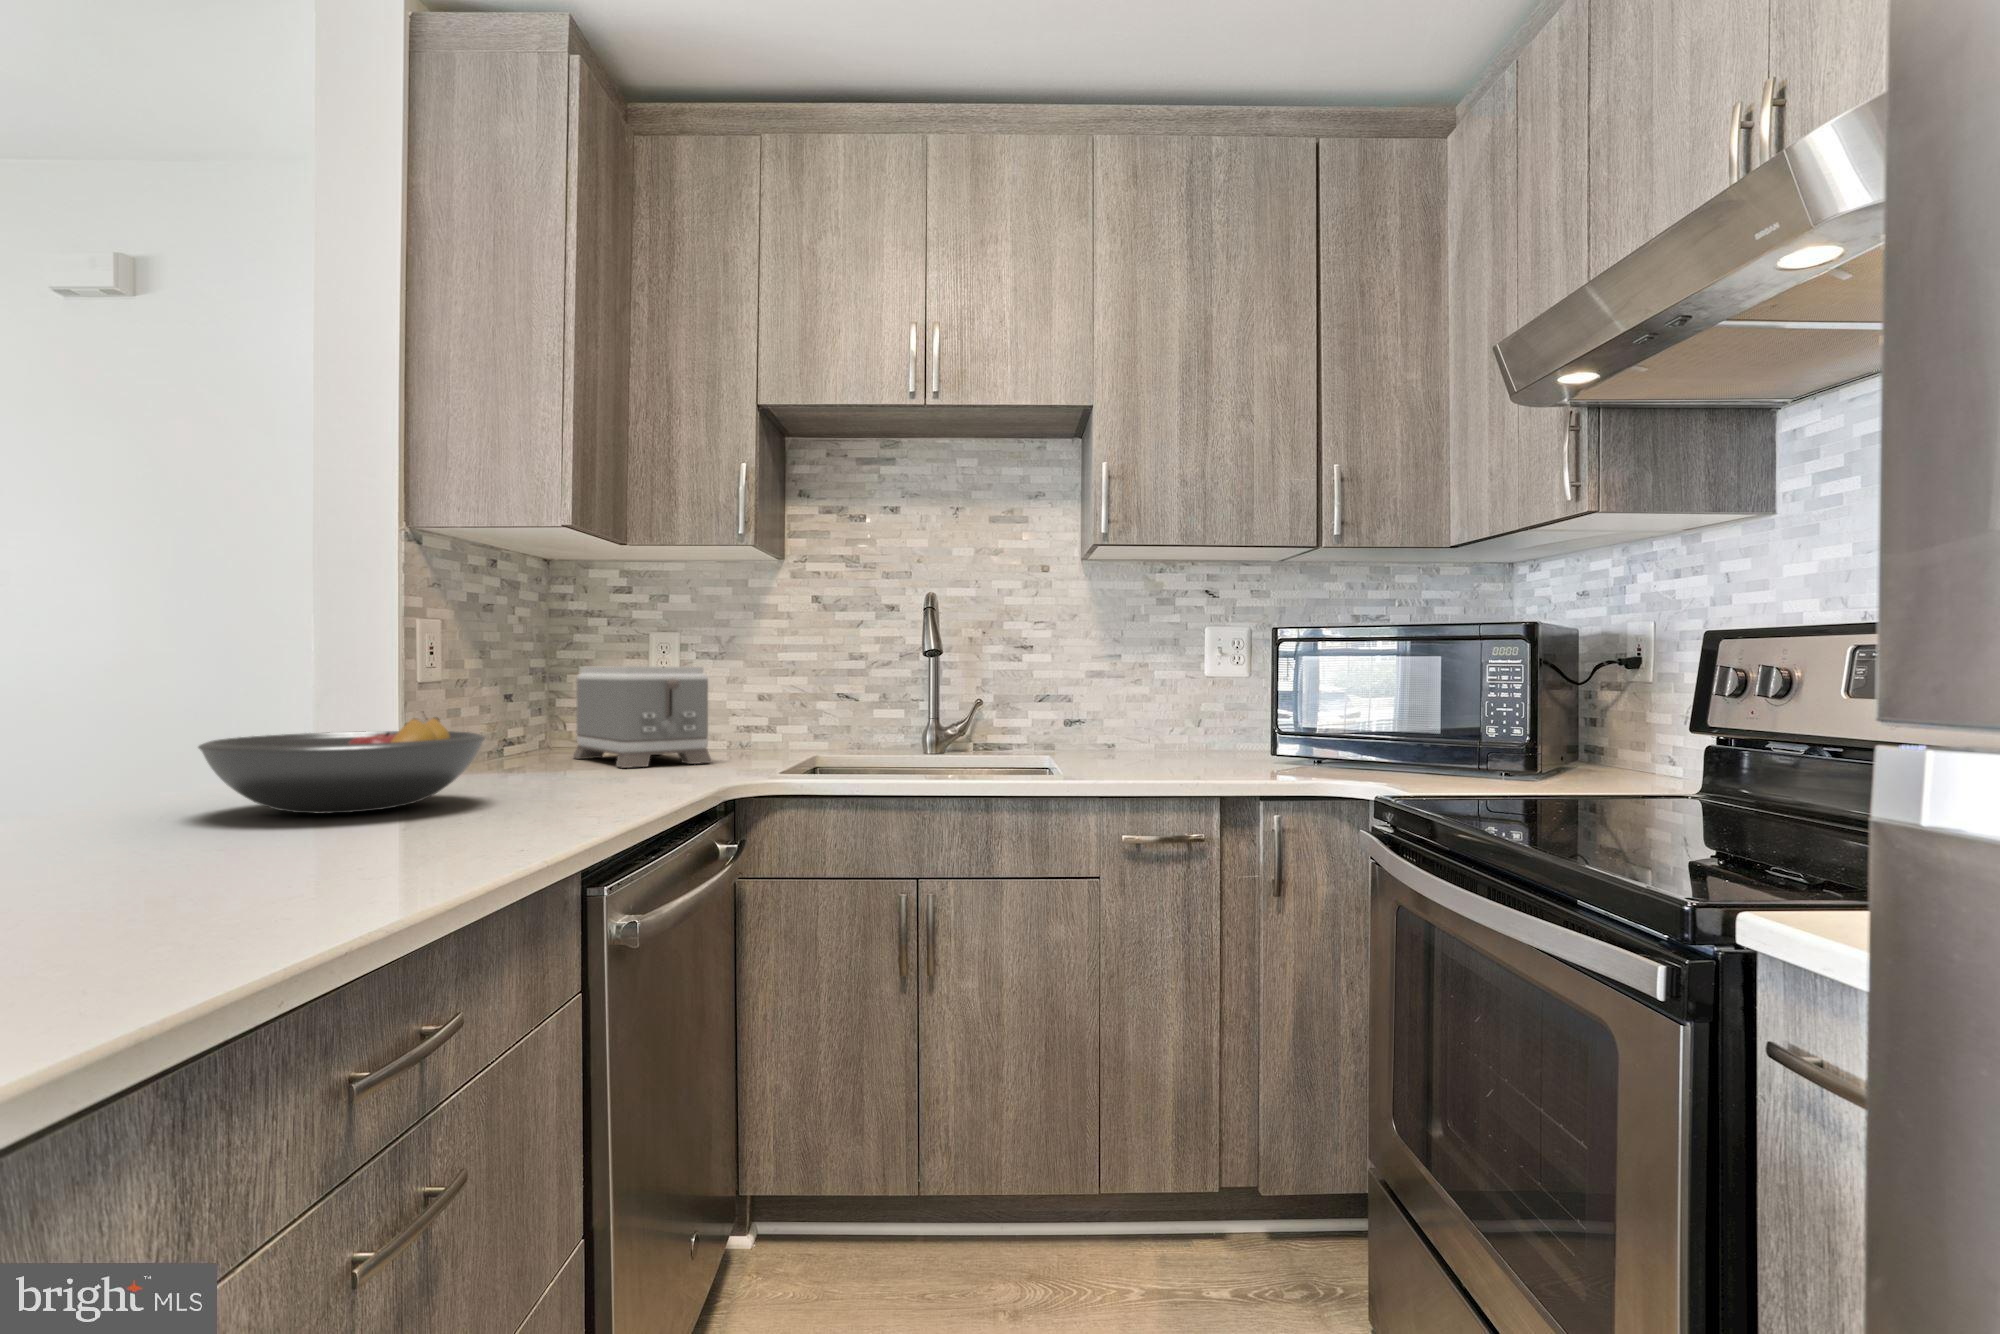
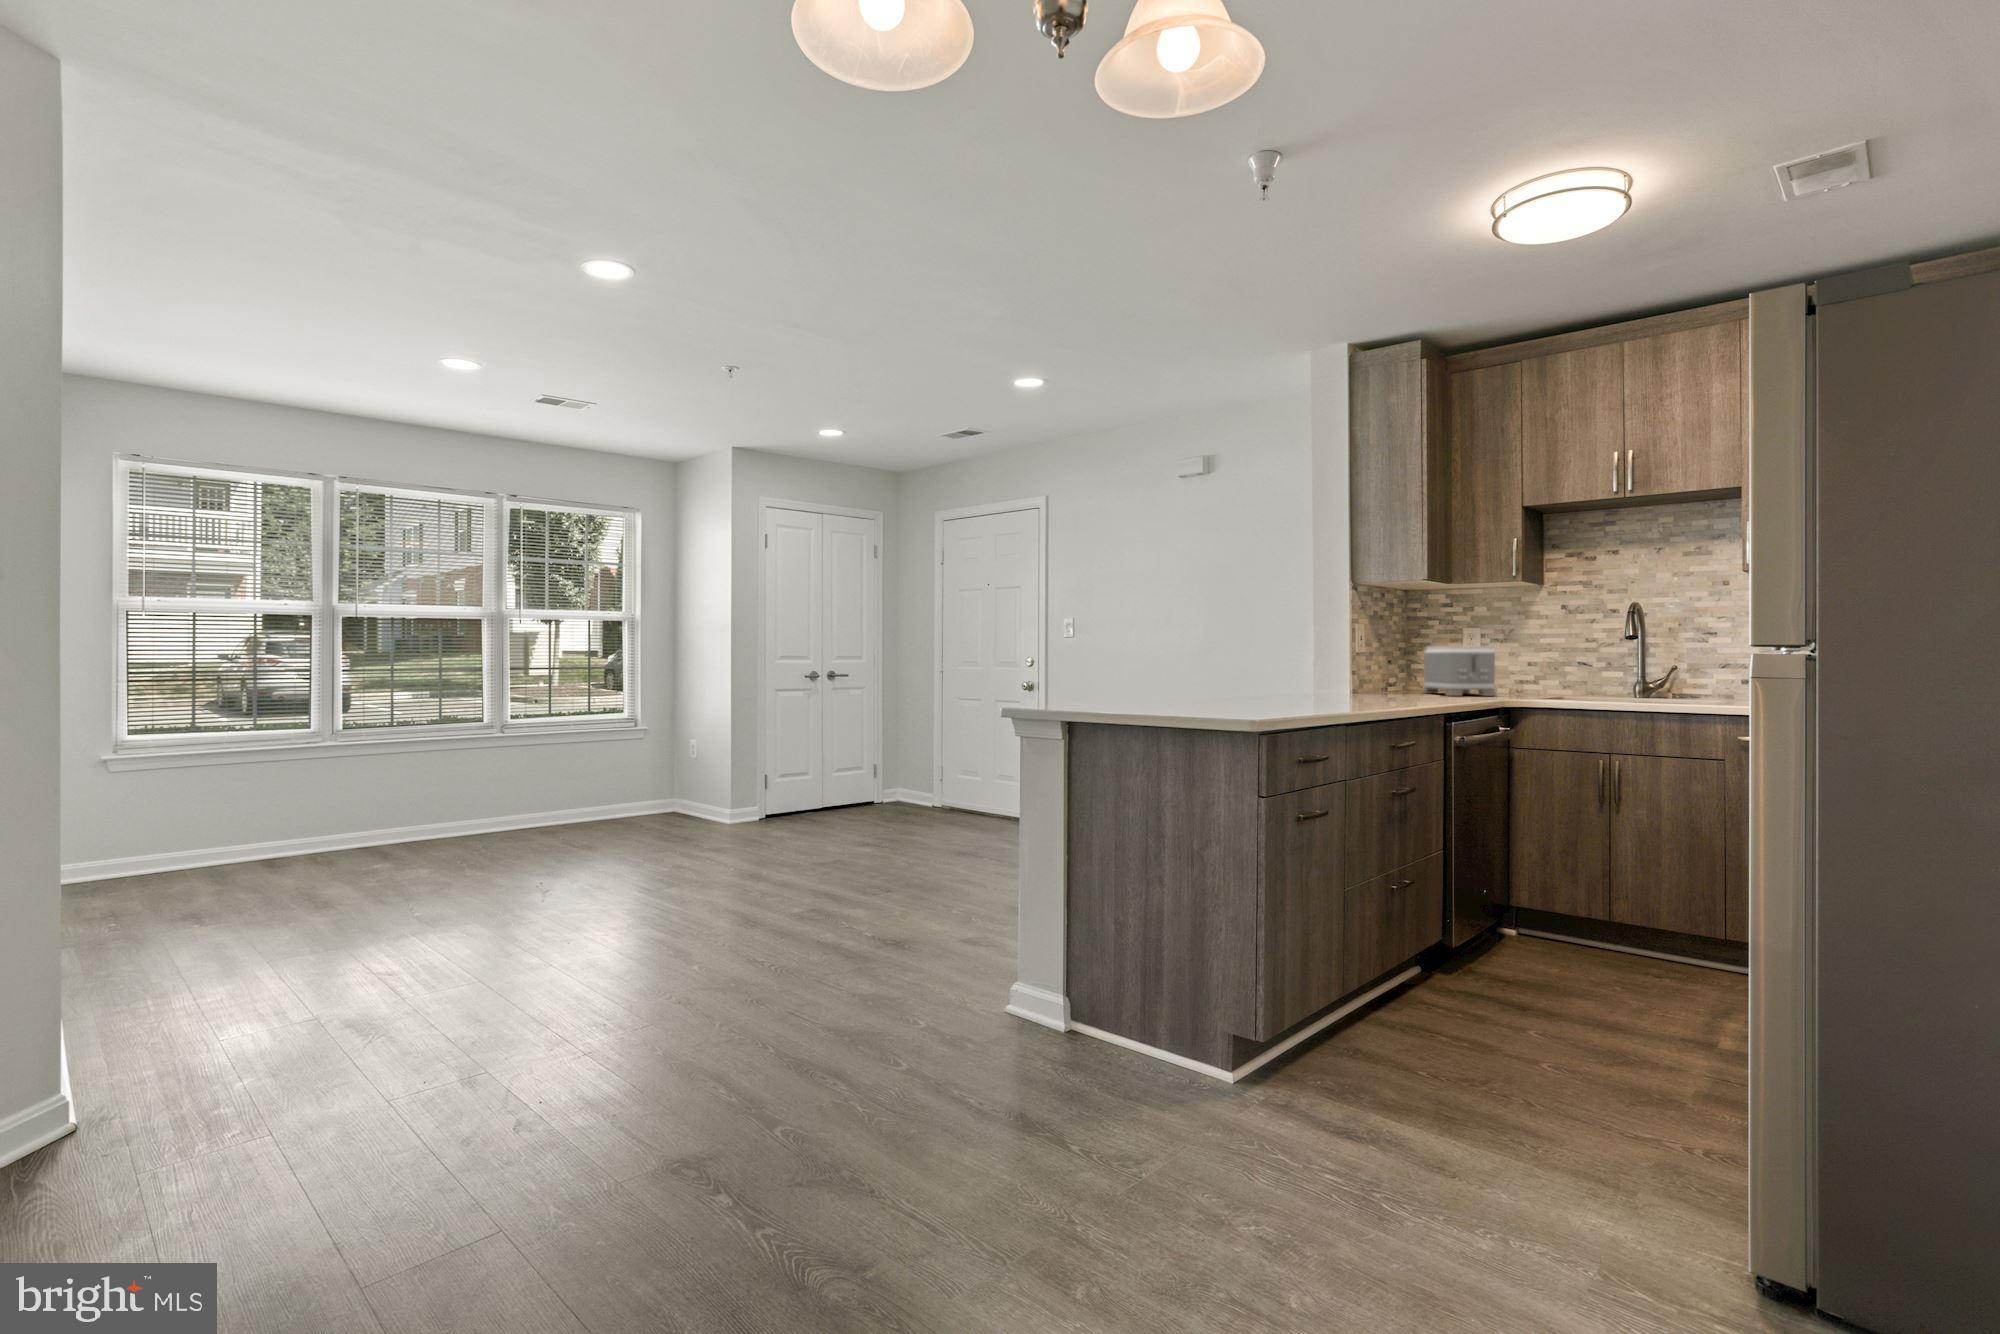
fruit bowl: present [198,717,485,814] -> none [1296,666,1393,699]

